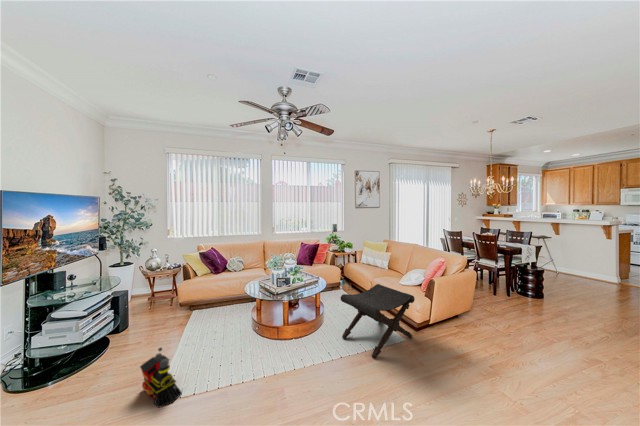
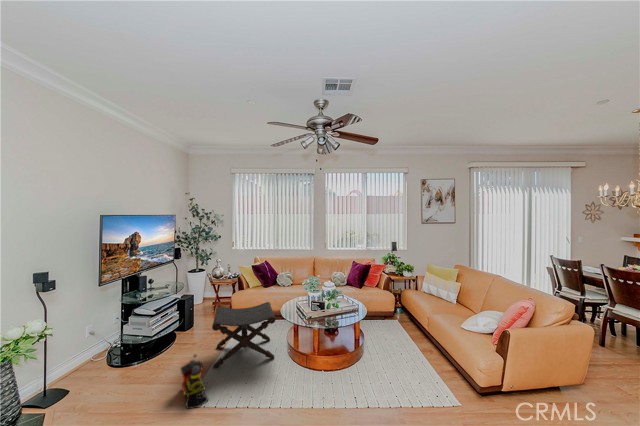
footstool: present [341,284,415,359] -> present [212,302,275,368]

